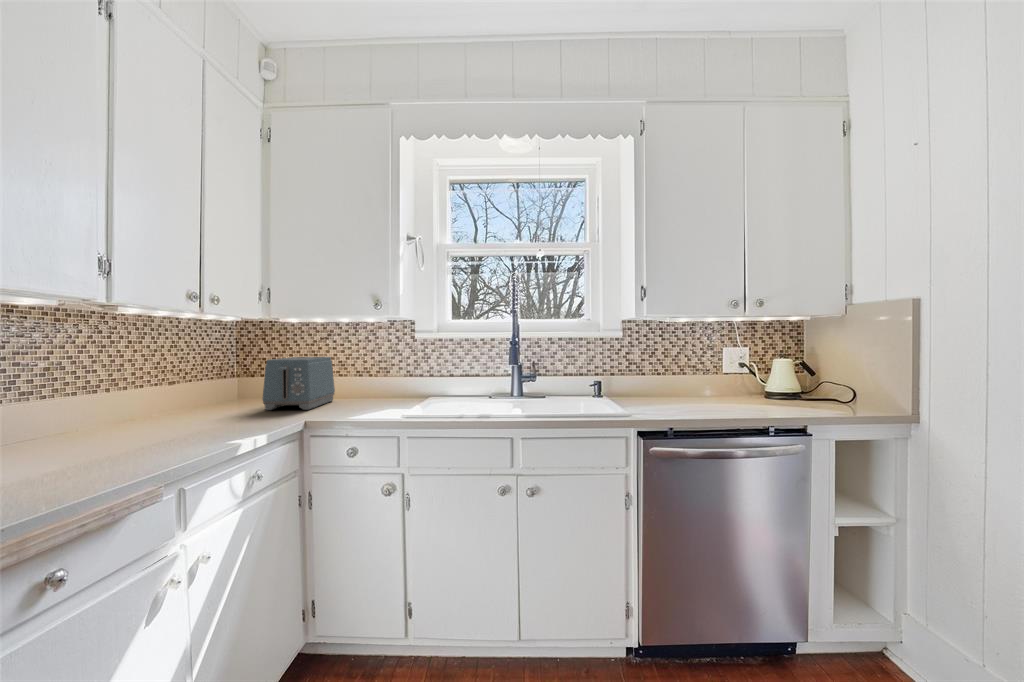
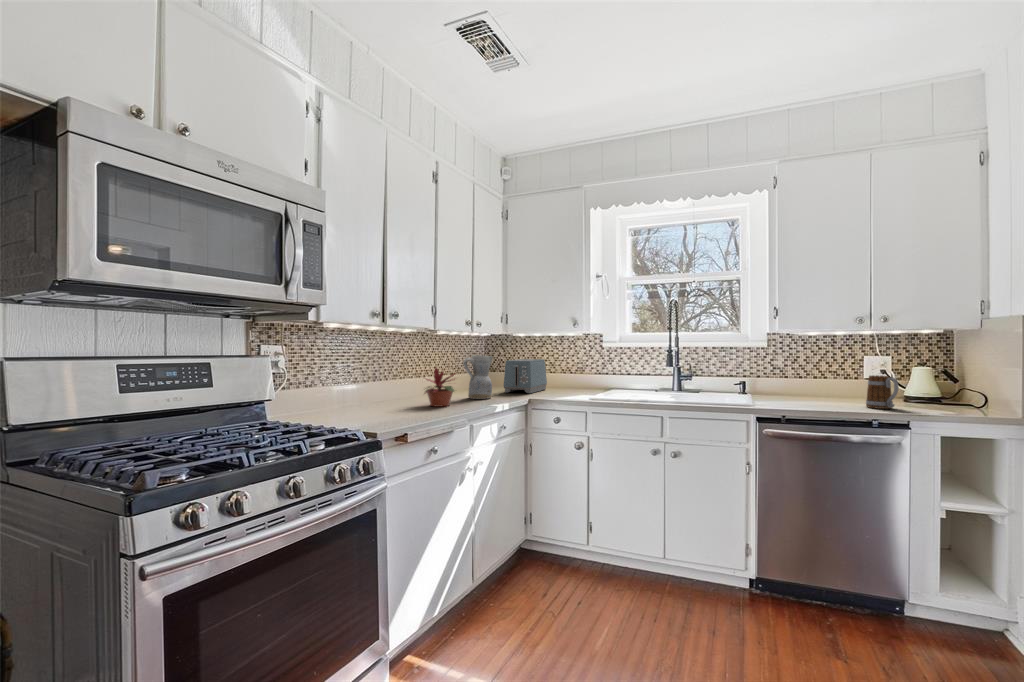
ceramic pitcher: none [179,351,239,428] -> present [463,355,492,399]
mug: none [749,370,790,410] -> present [866,375,899,409]
potted plant: none [53,373,167,455] -> present [424,368,455,407]

